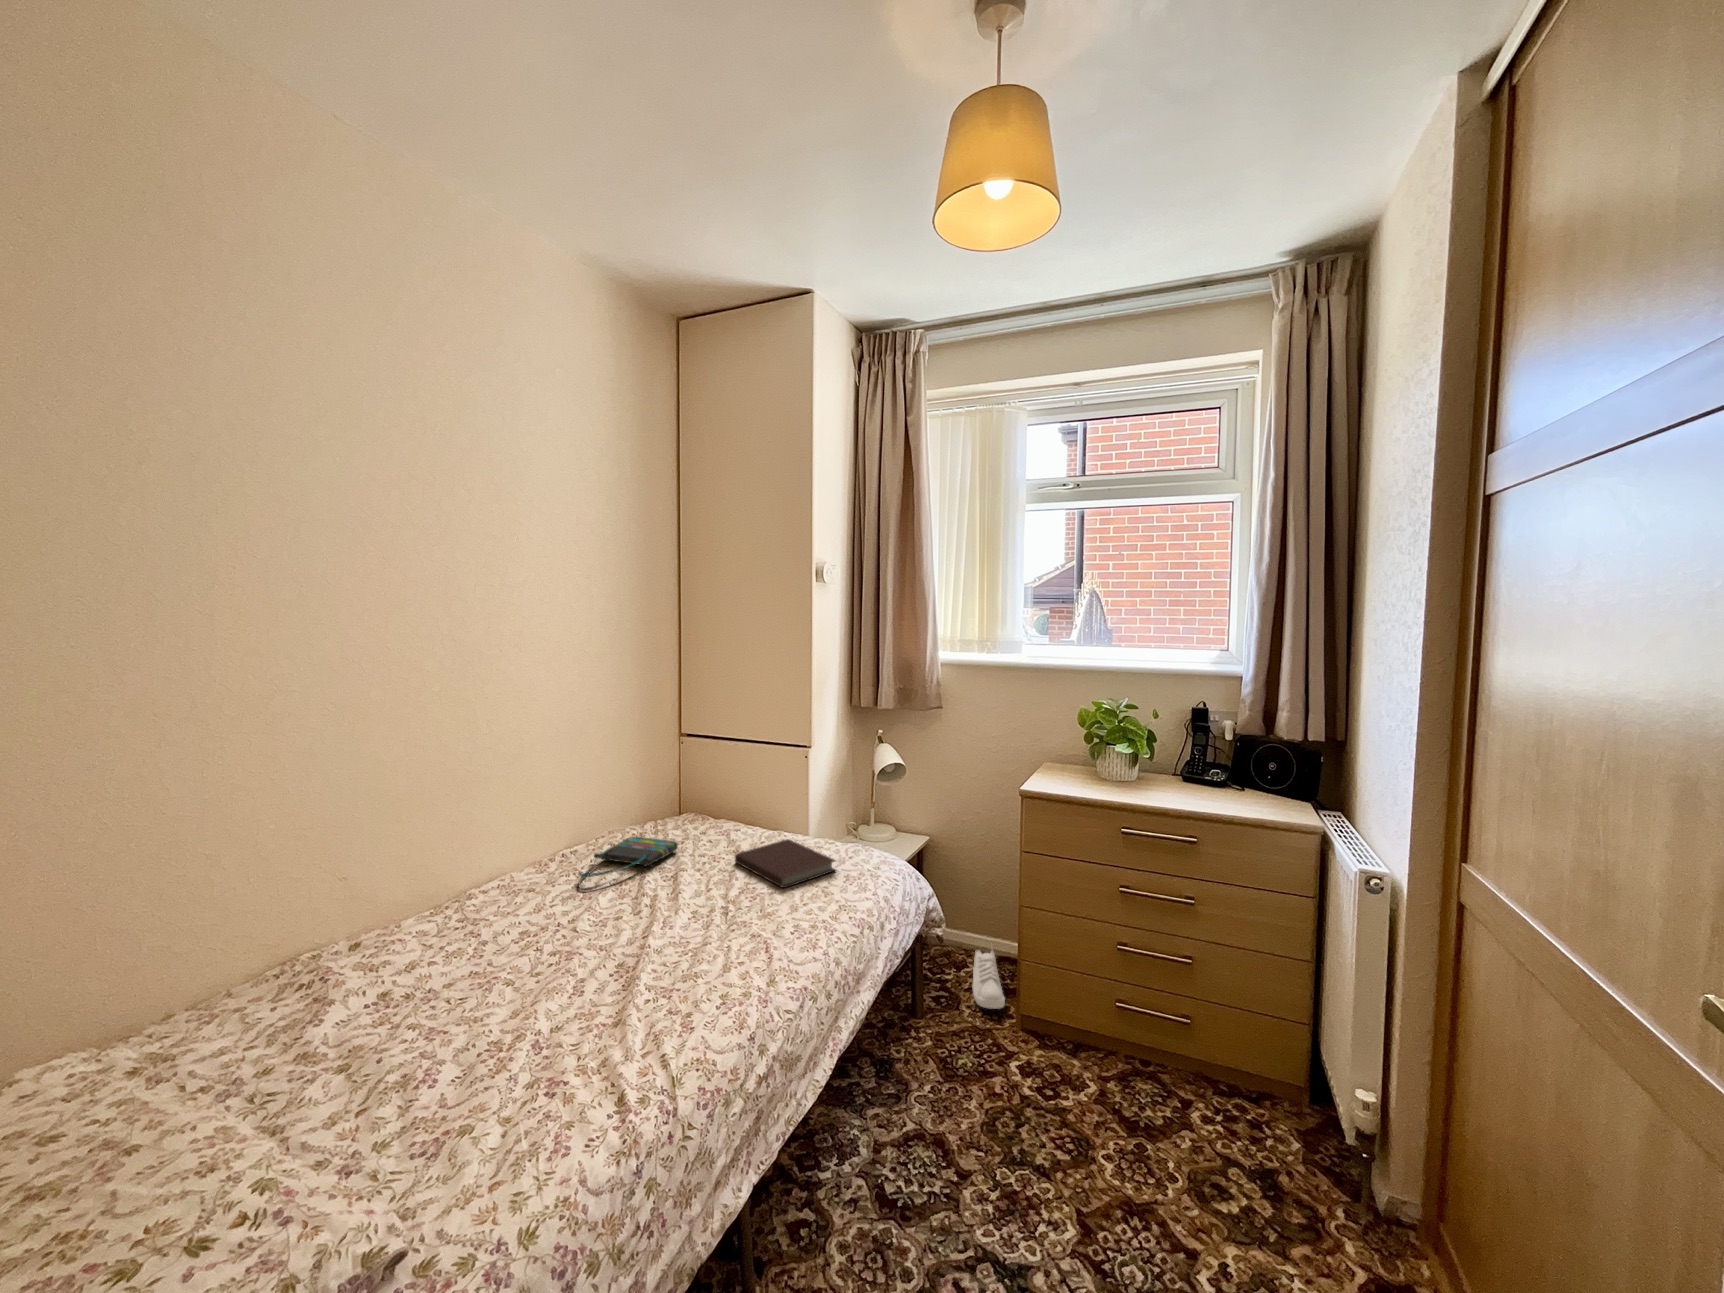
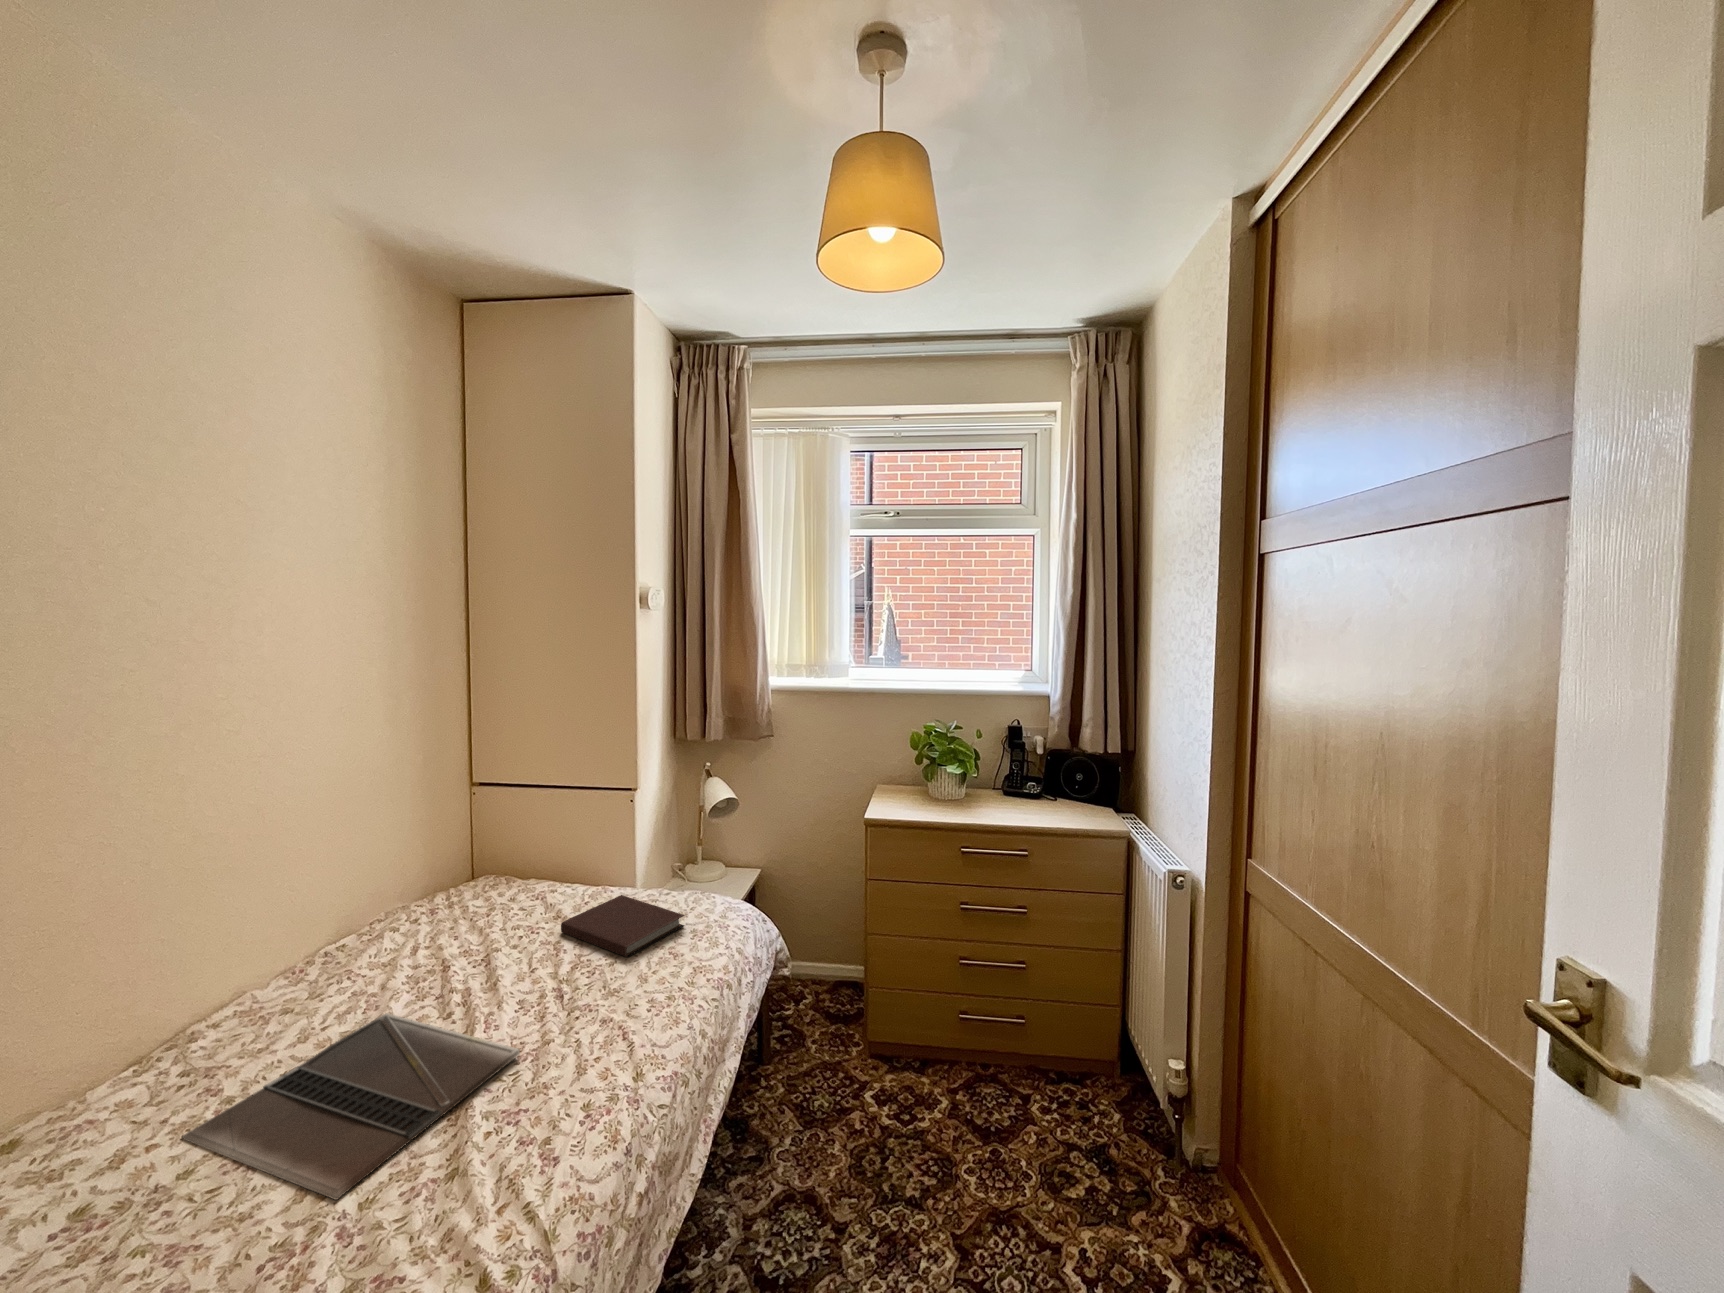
tote bag: present [578,836,678,891] -> none [355,916,484,1001]
laptop: none [452,901,682,1022] -> present [182,1013,520,1200]
shoe: present [973,947,1005,1009] -> none [819,971,855,1041]

